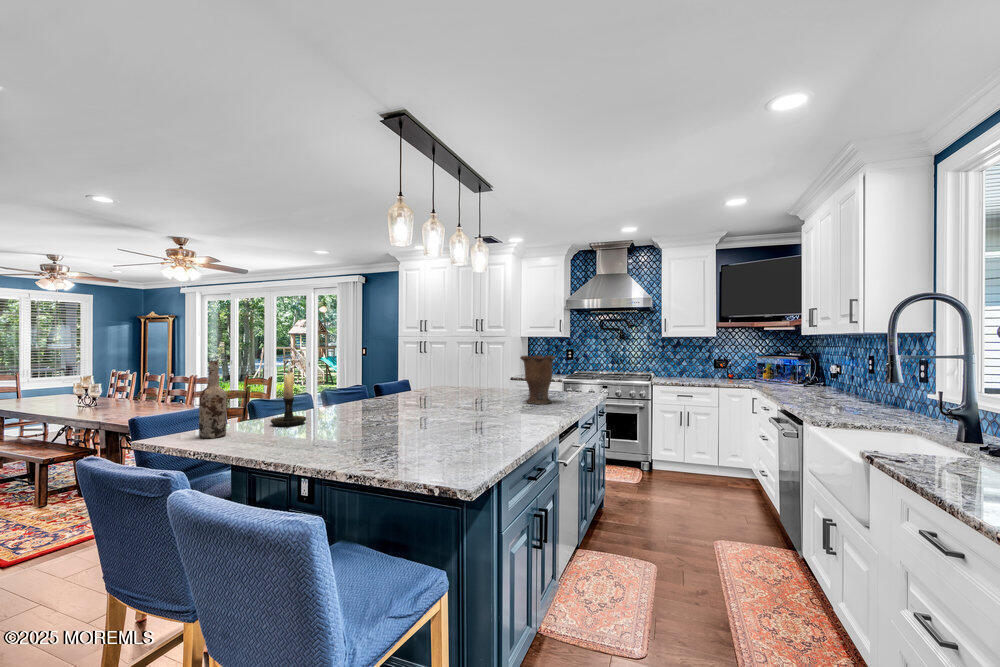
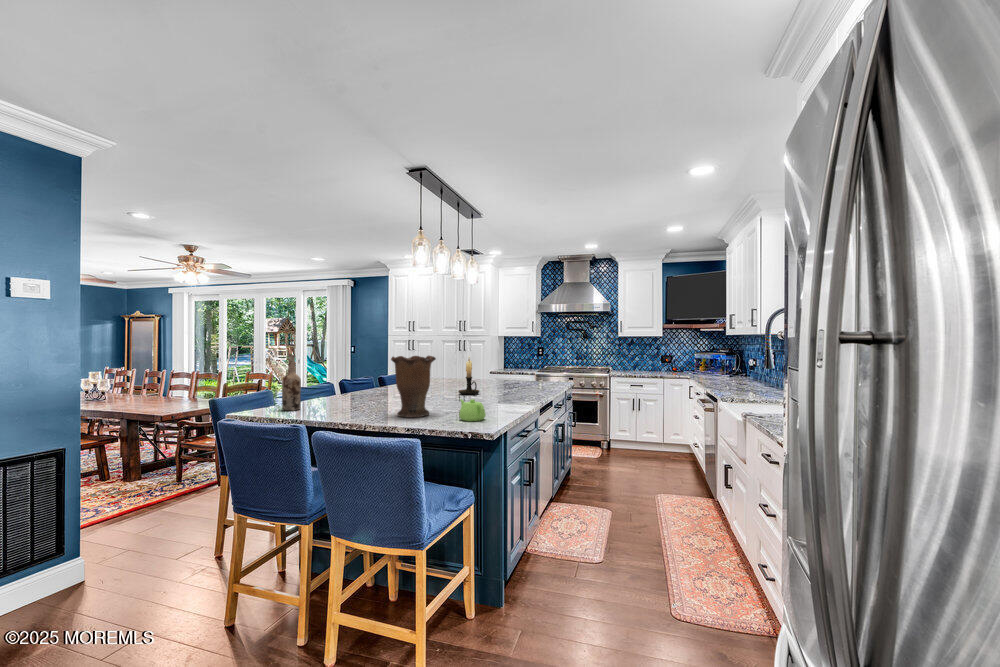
vase: present [520,355,556,404] -> present [391,356,436,417]
candle holder: present [271,365,306,426] -> present [459,356,479,395]
teapot: none [426,429,466,467] -> present [459,399,486,421]

